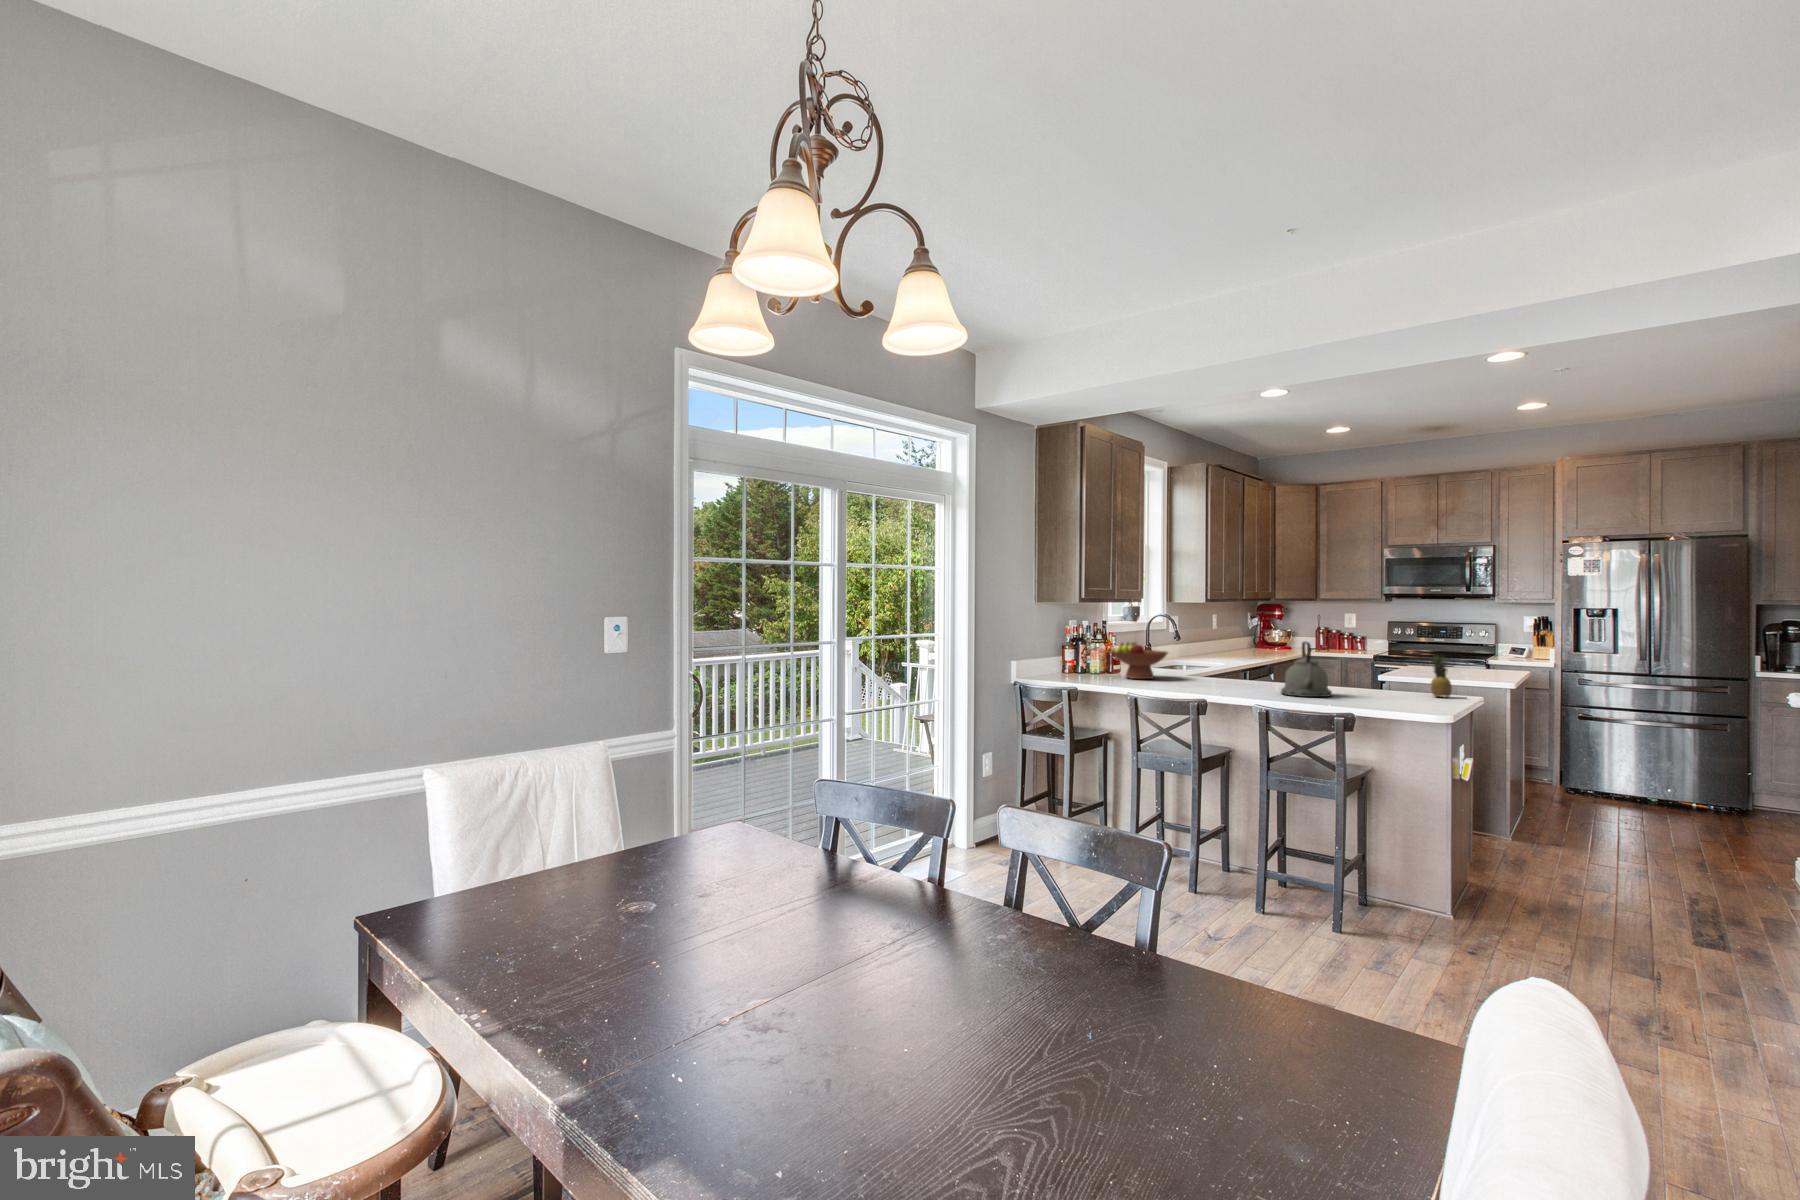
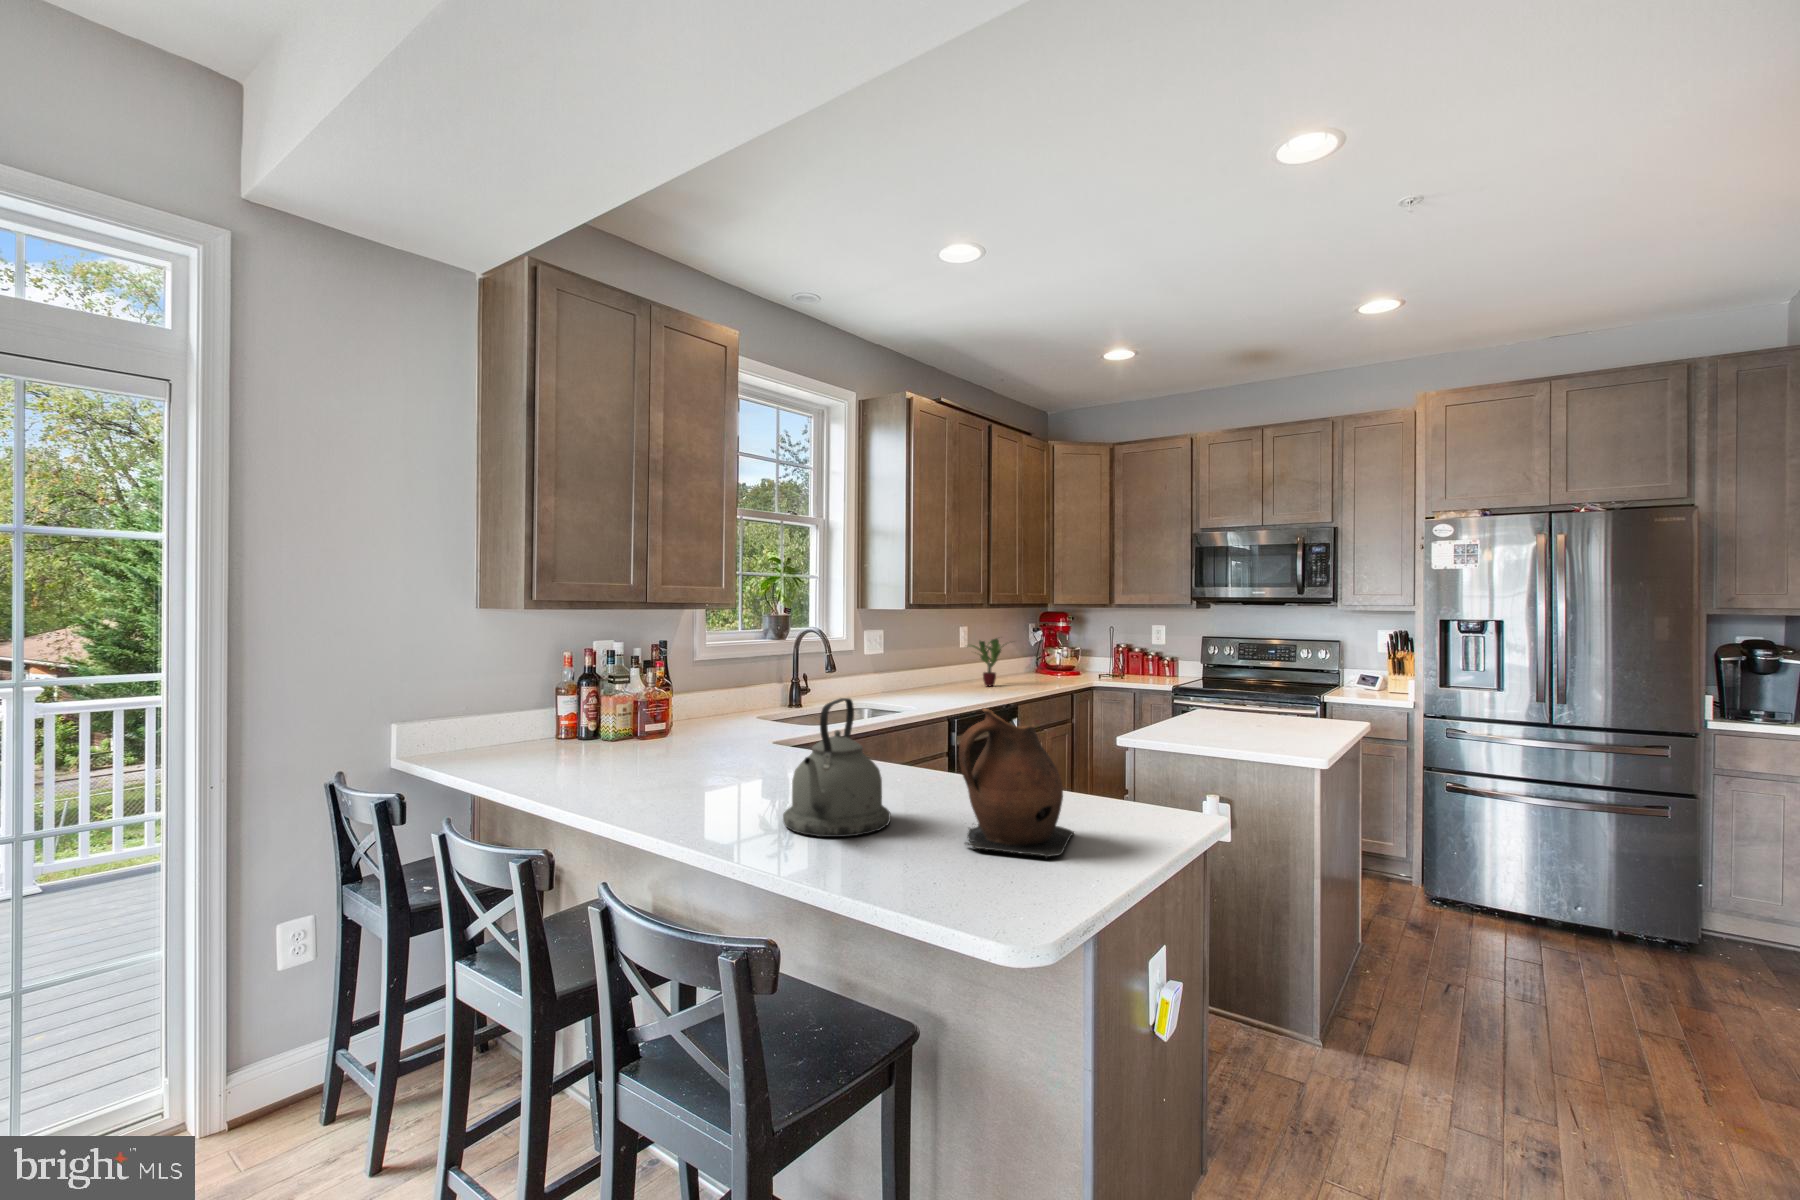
potted plant: none [1223,621,1264,655] -> present [971,638,1001,686]
fruit bowl: present [1112,642,1168,679] -> none [597,683,708,757]
ceramic pitcher: none [1370,643,1425,701] -> present [959,708,1074,858]
fruit: present [1431,656,1452,697] -> none [1105,730,1148,833]

